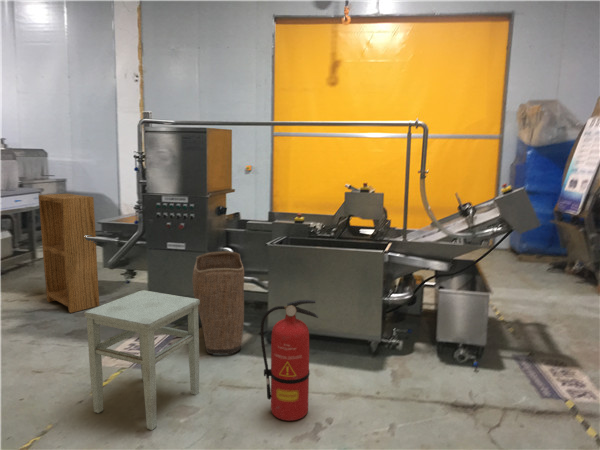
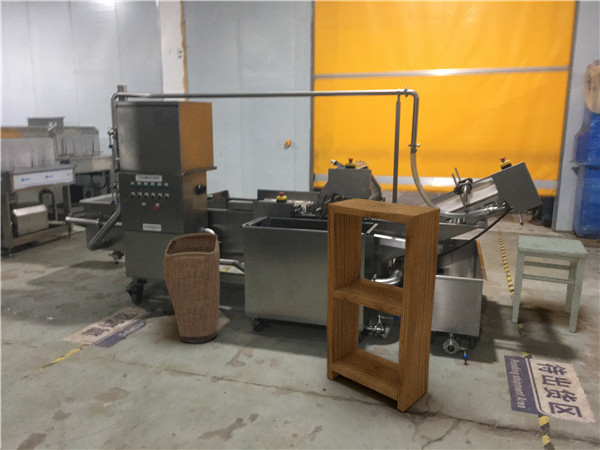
shelving unit: present [39,194,99,313] -> present [326,198,440,412]
stool: present [84,290,200,430] -> present [512,235,588,332]
fire extinguisher: present [261,300,318,421] -> none [220,289,281,415]

